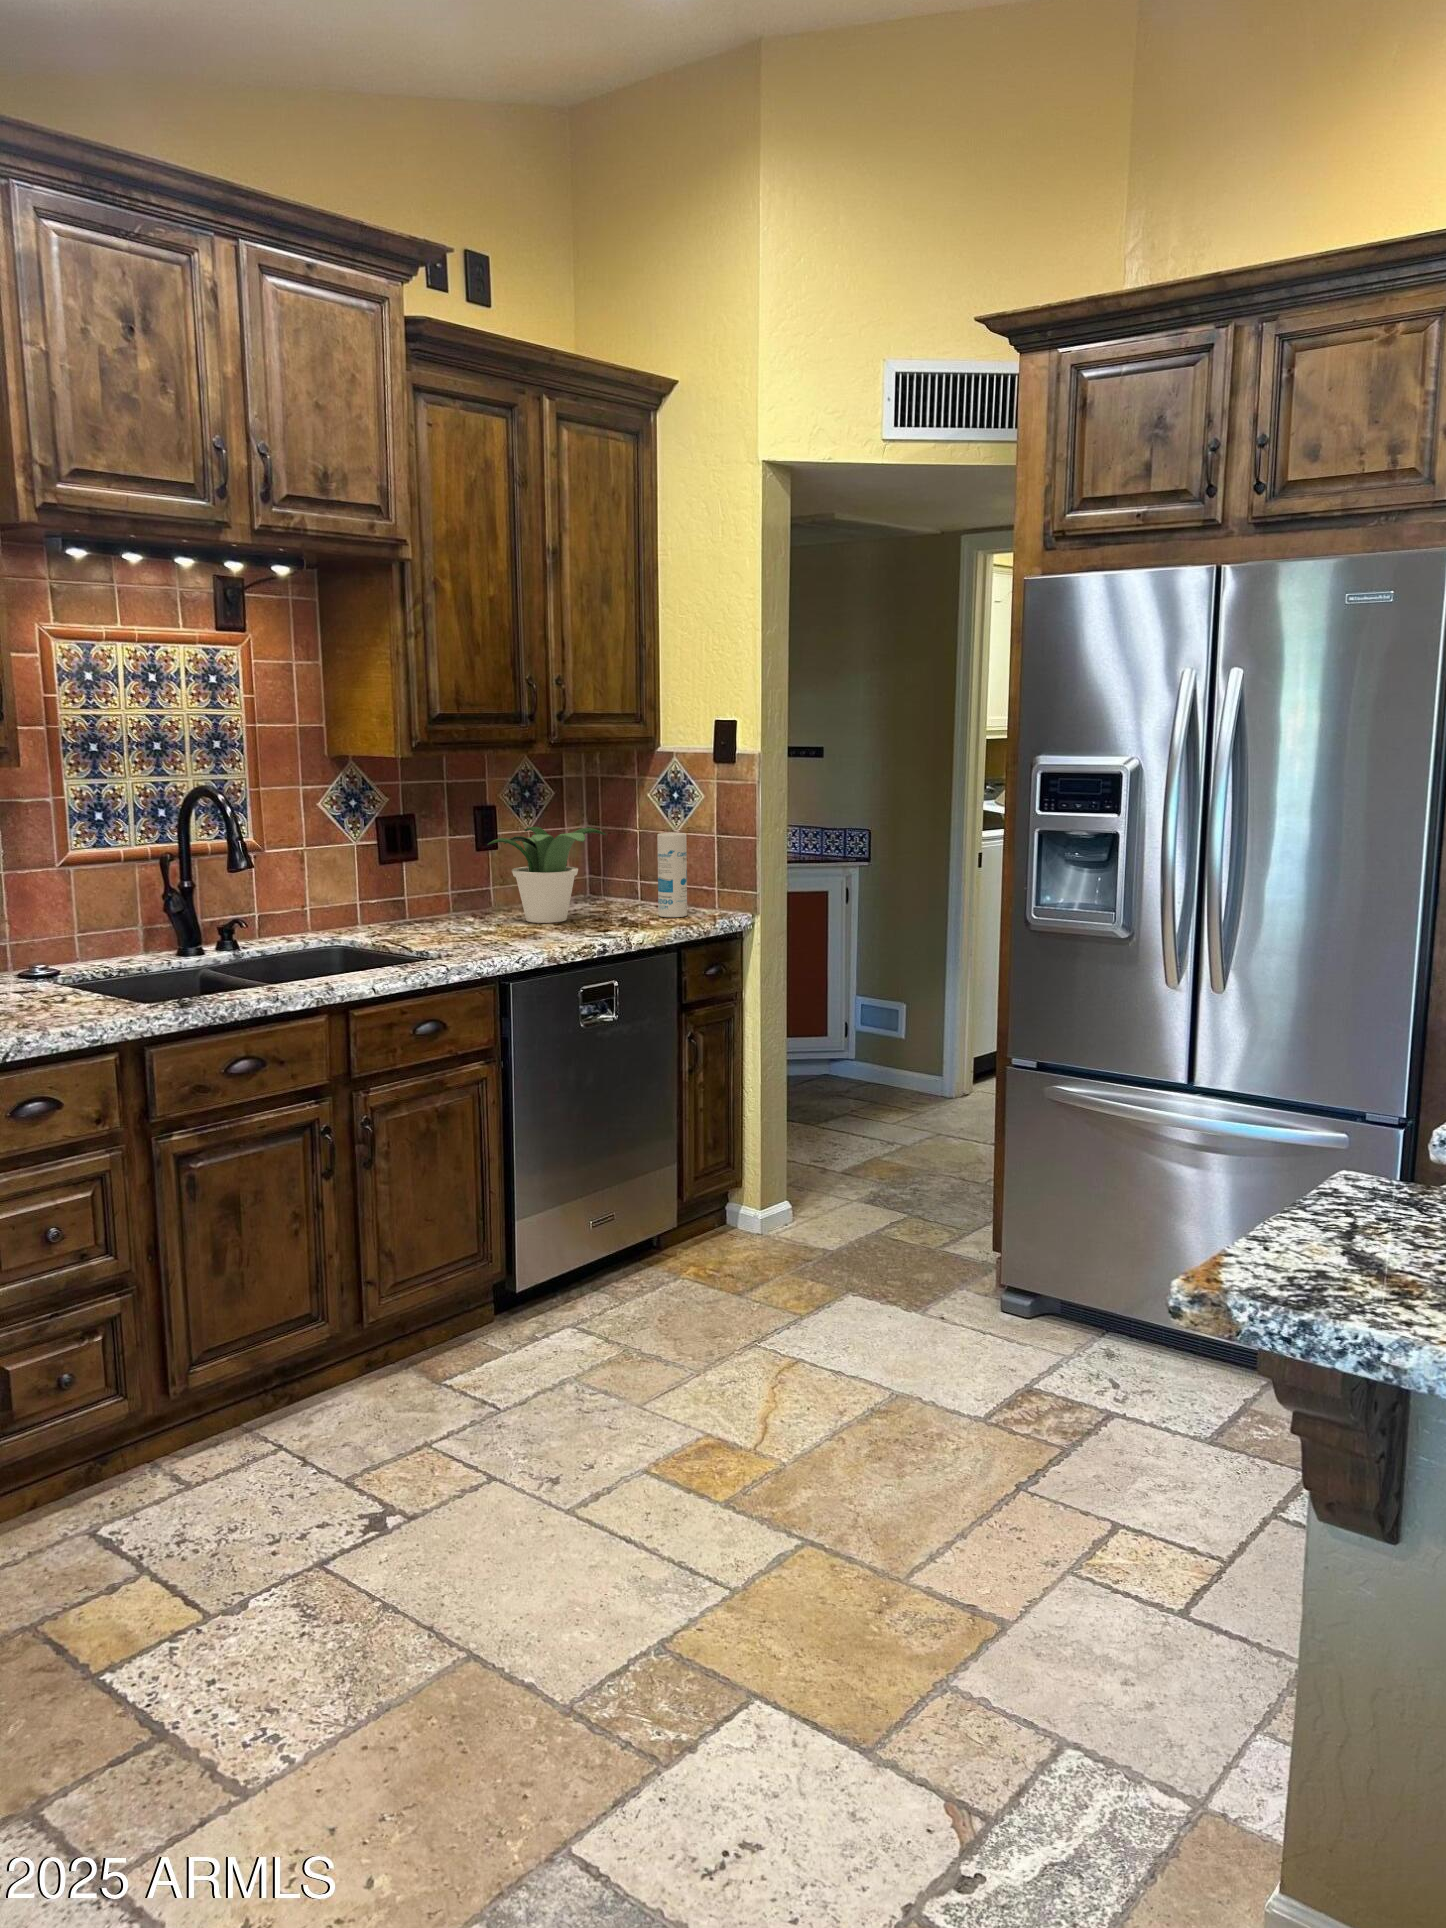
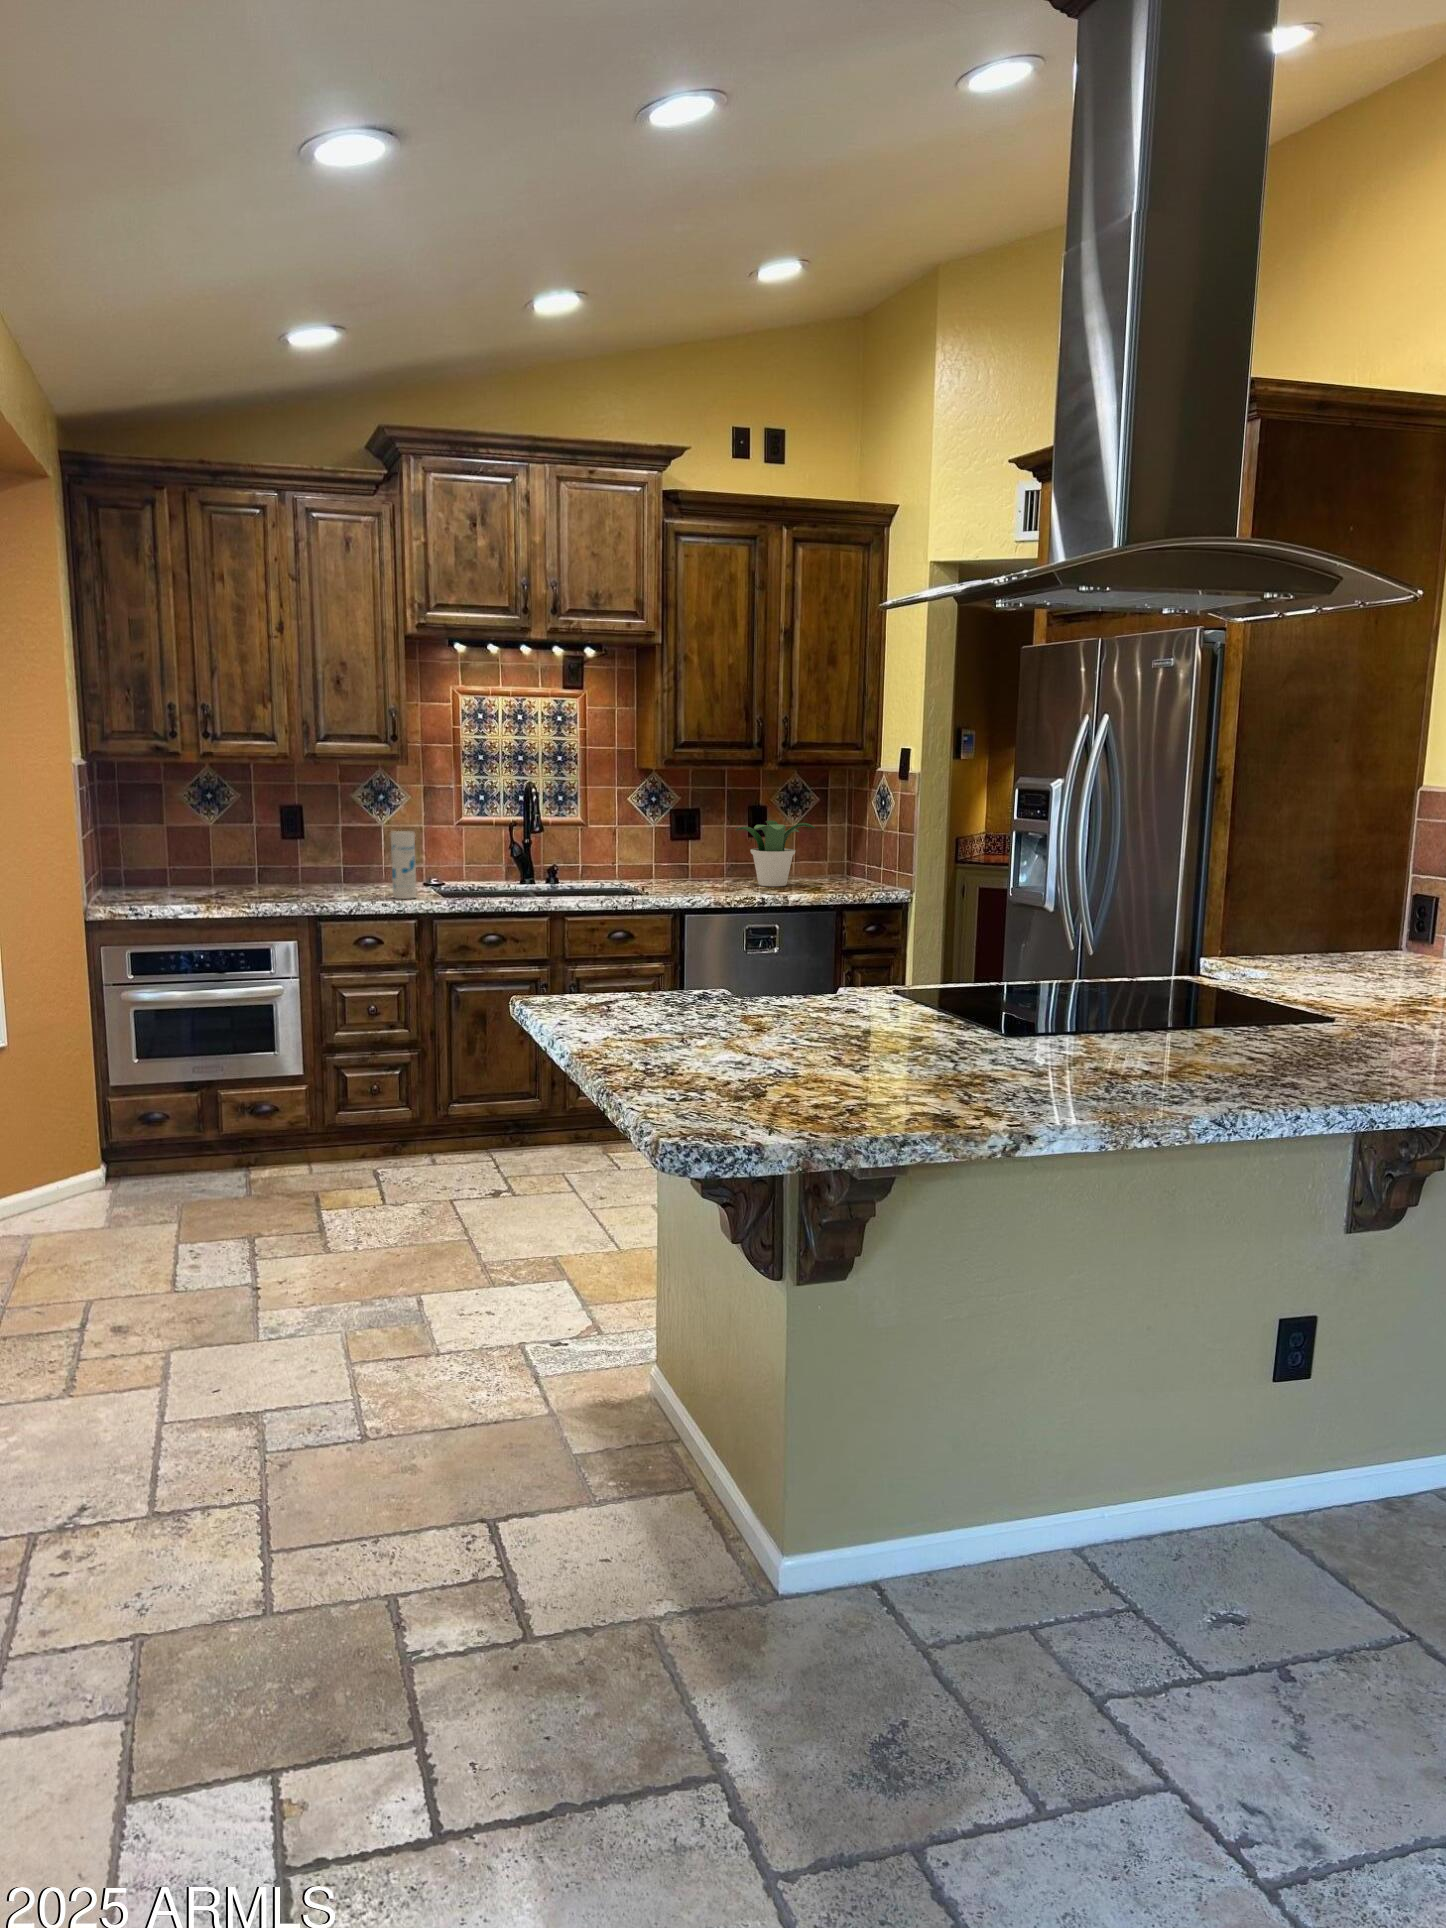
canister: present [657,833,687,917] -> present [391,831,417,899]

